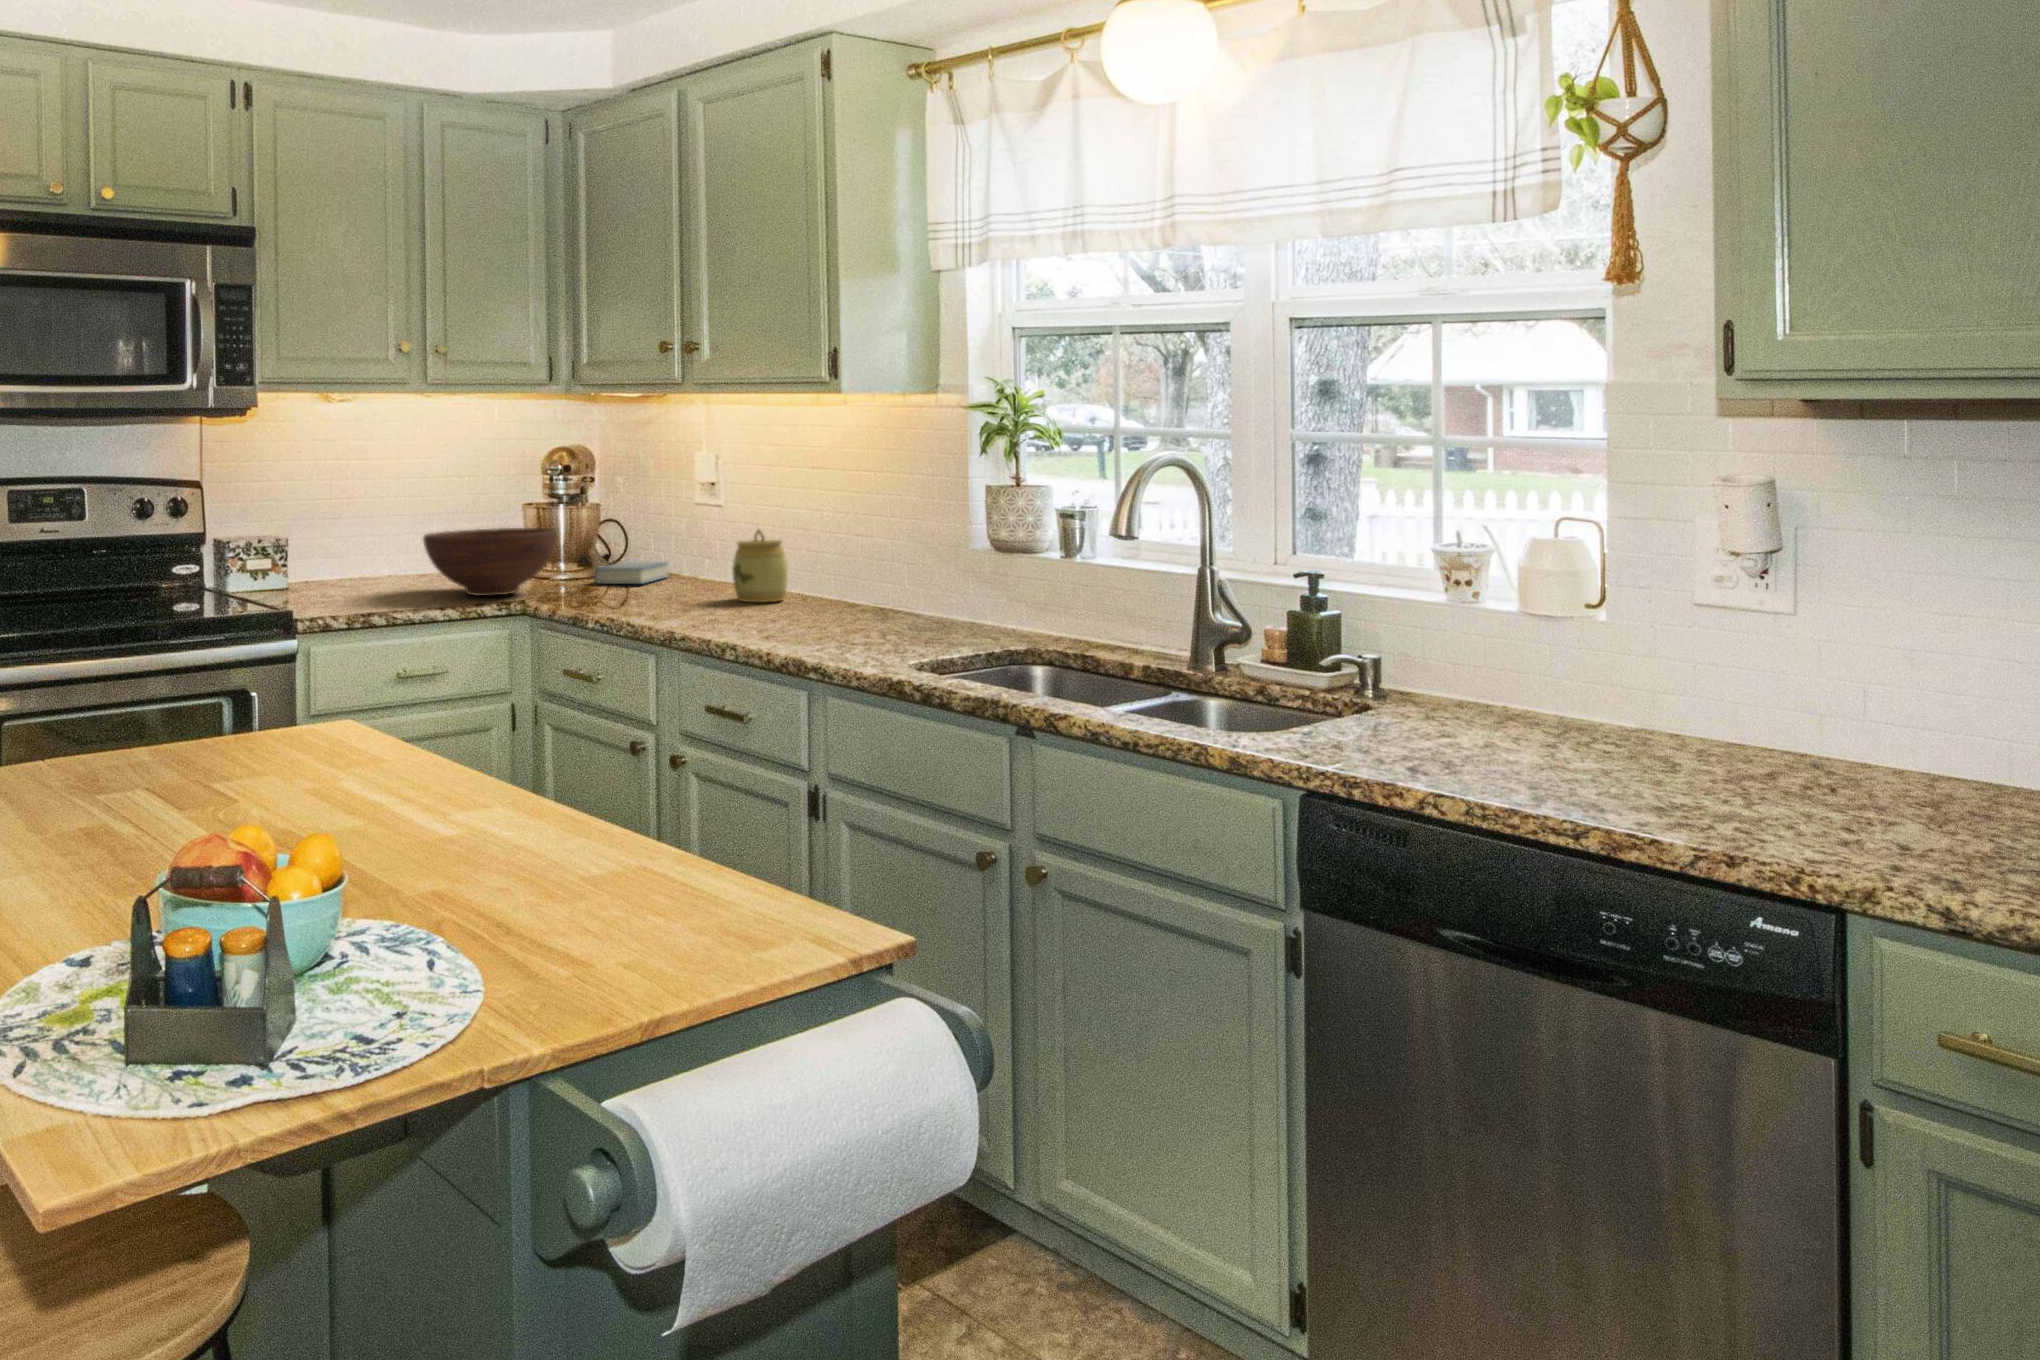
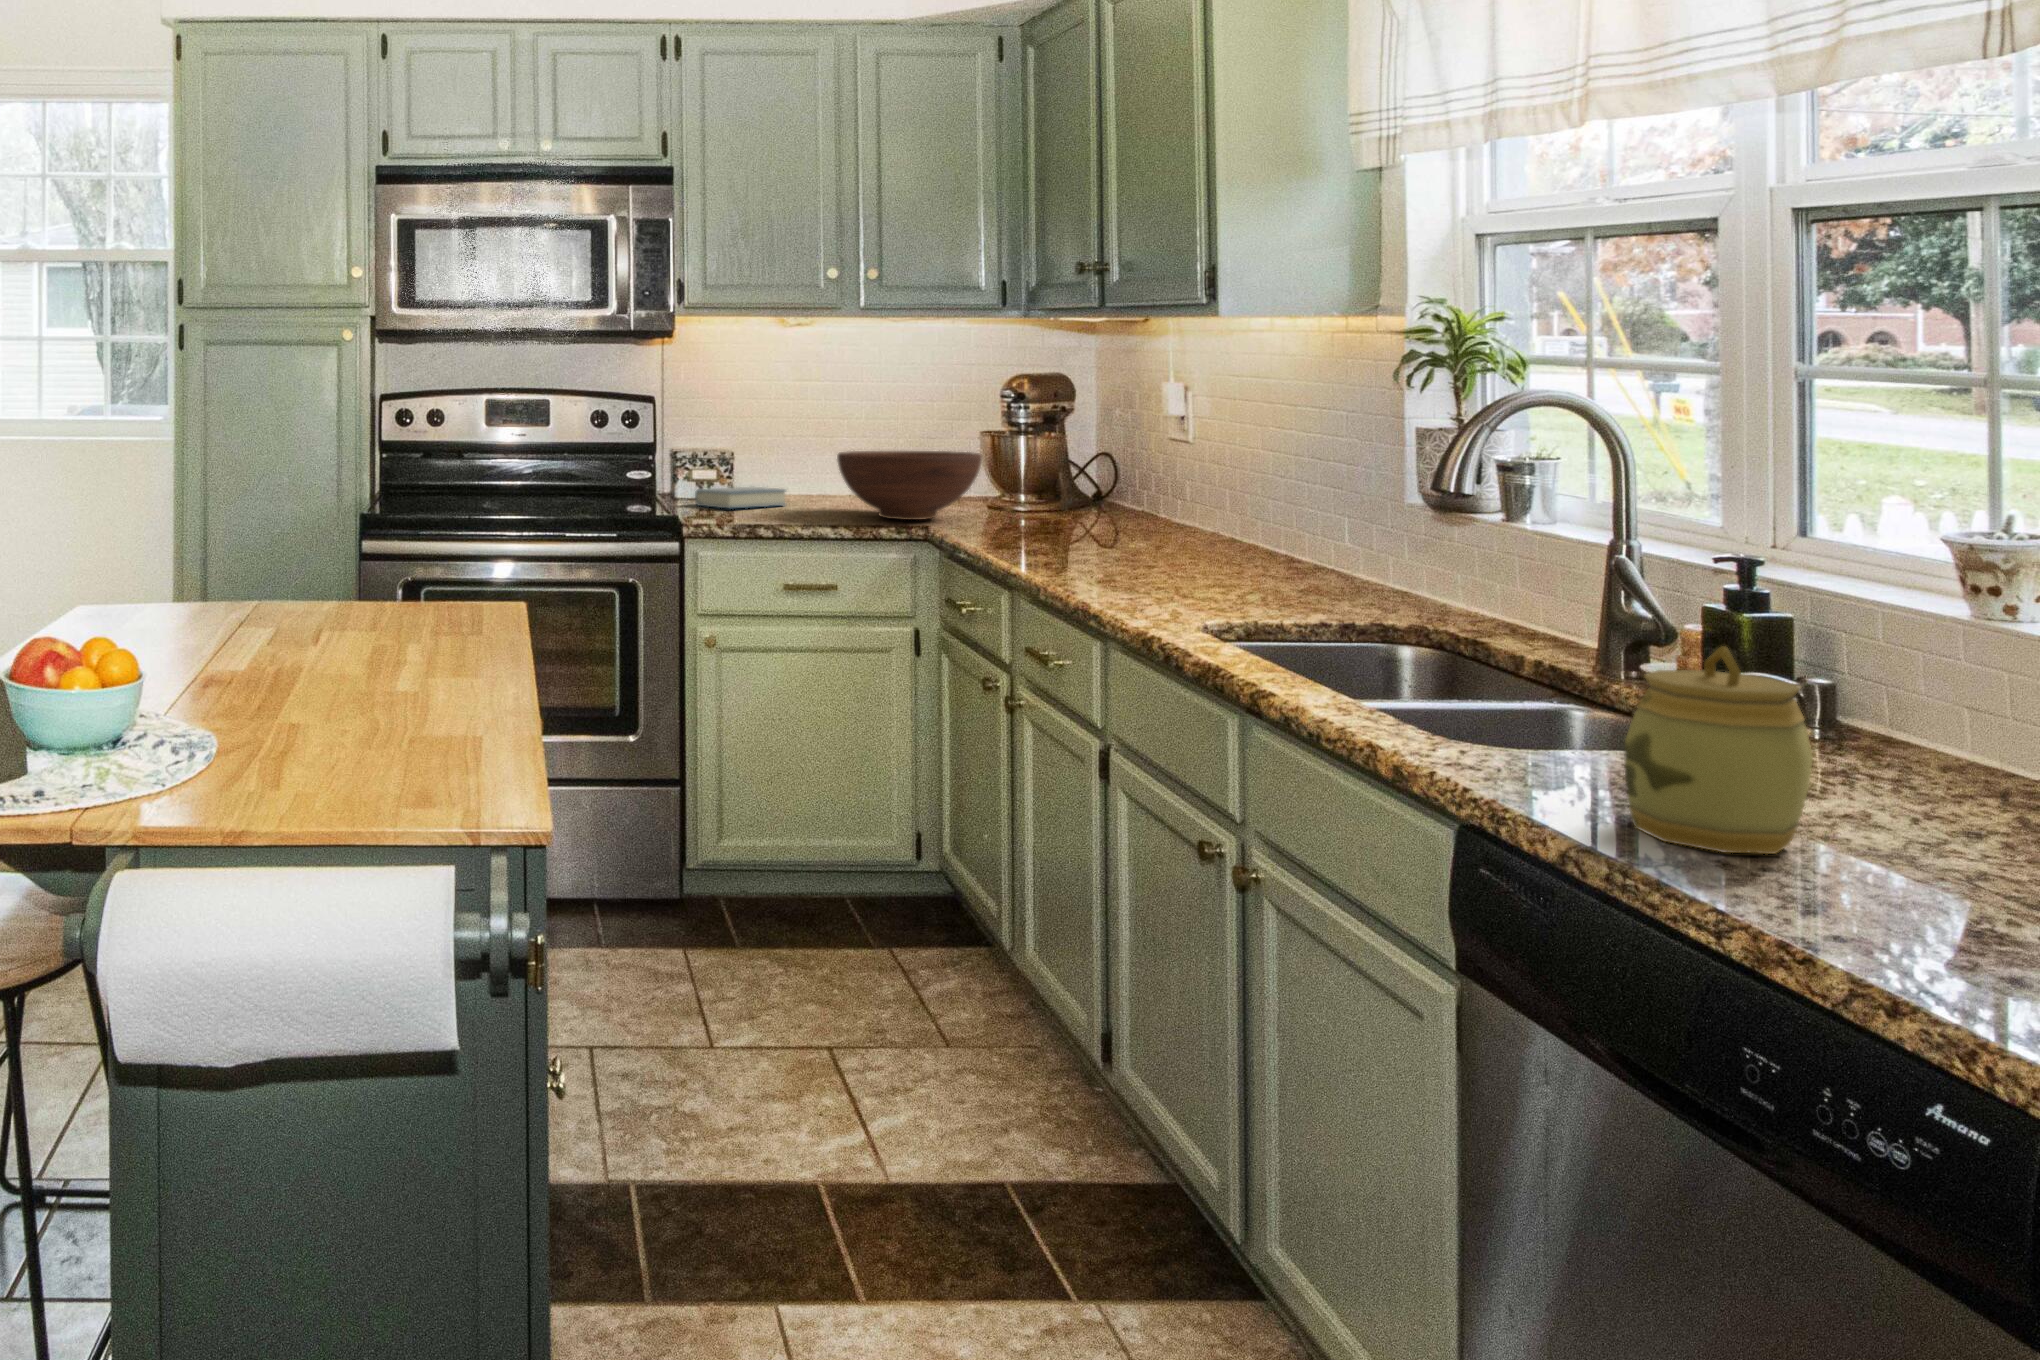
jar: present [733,530,788,602] -> present [1625,646,1813,854]
hardback book: present [594,562,668,584] -> present [695,487,786,509]

